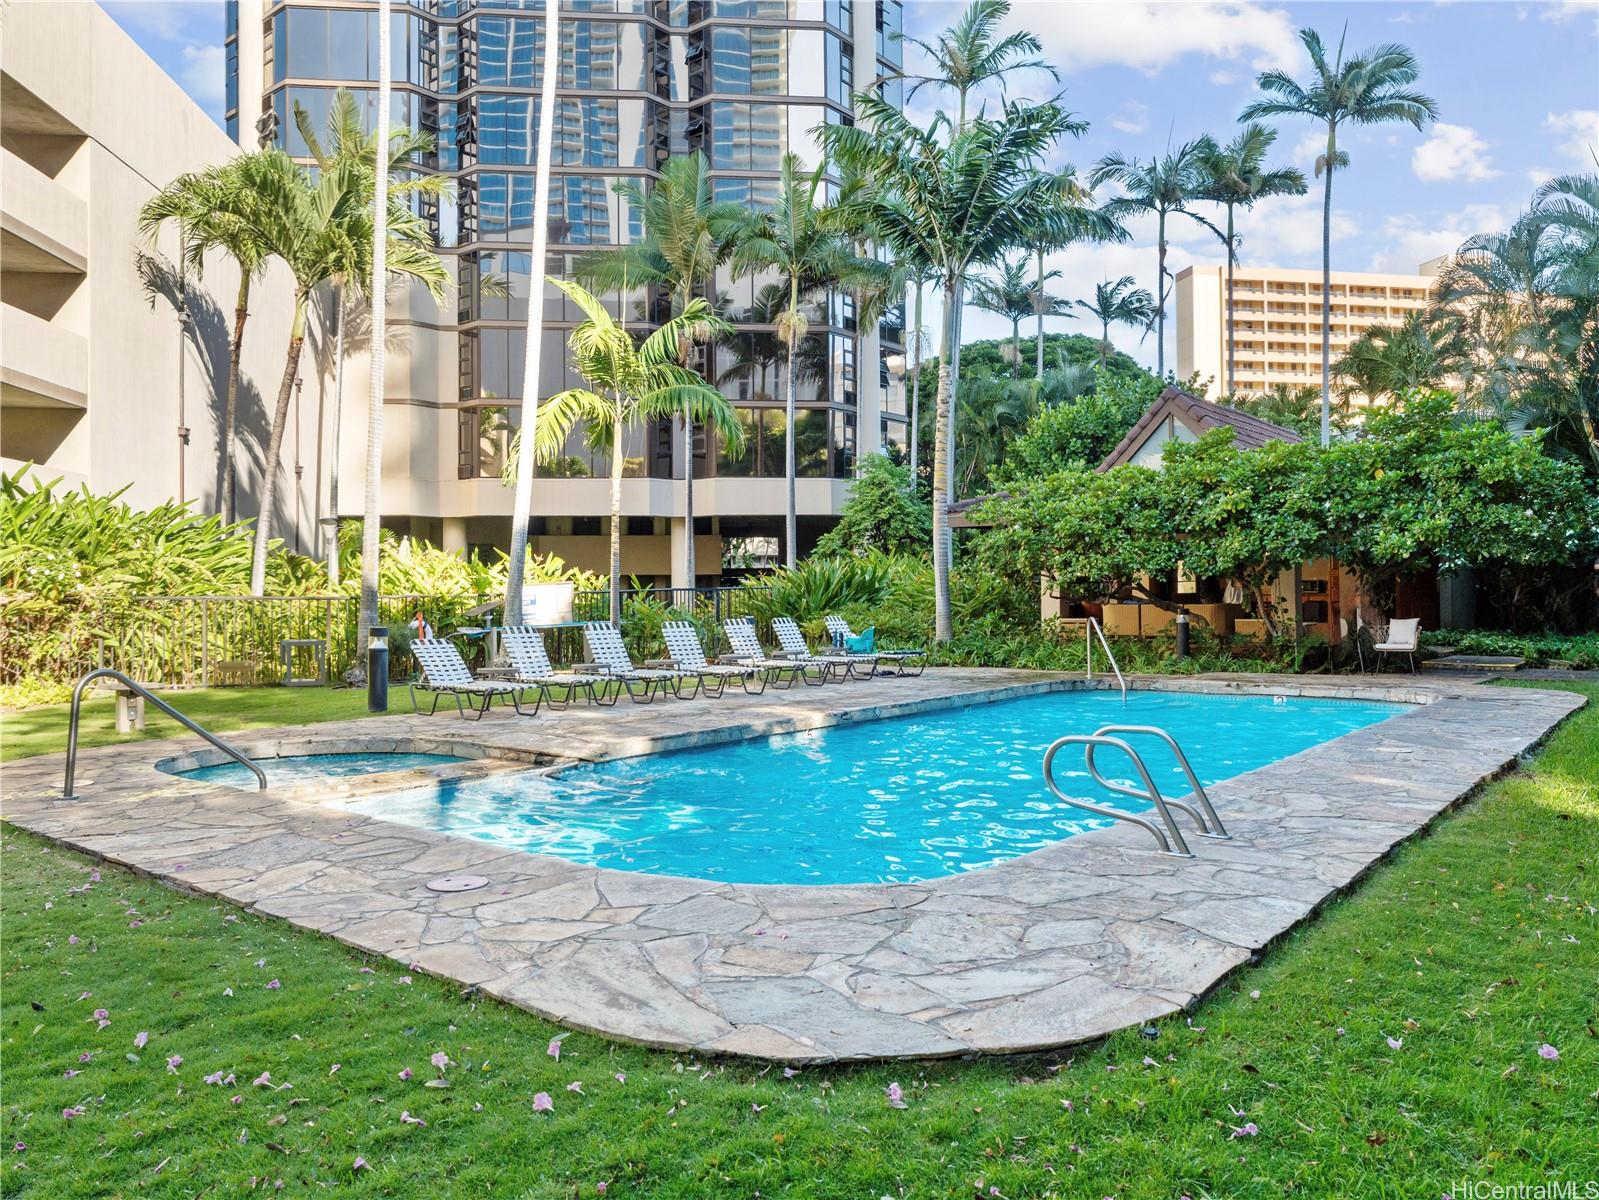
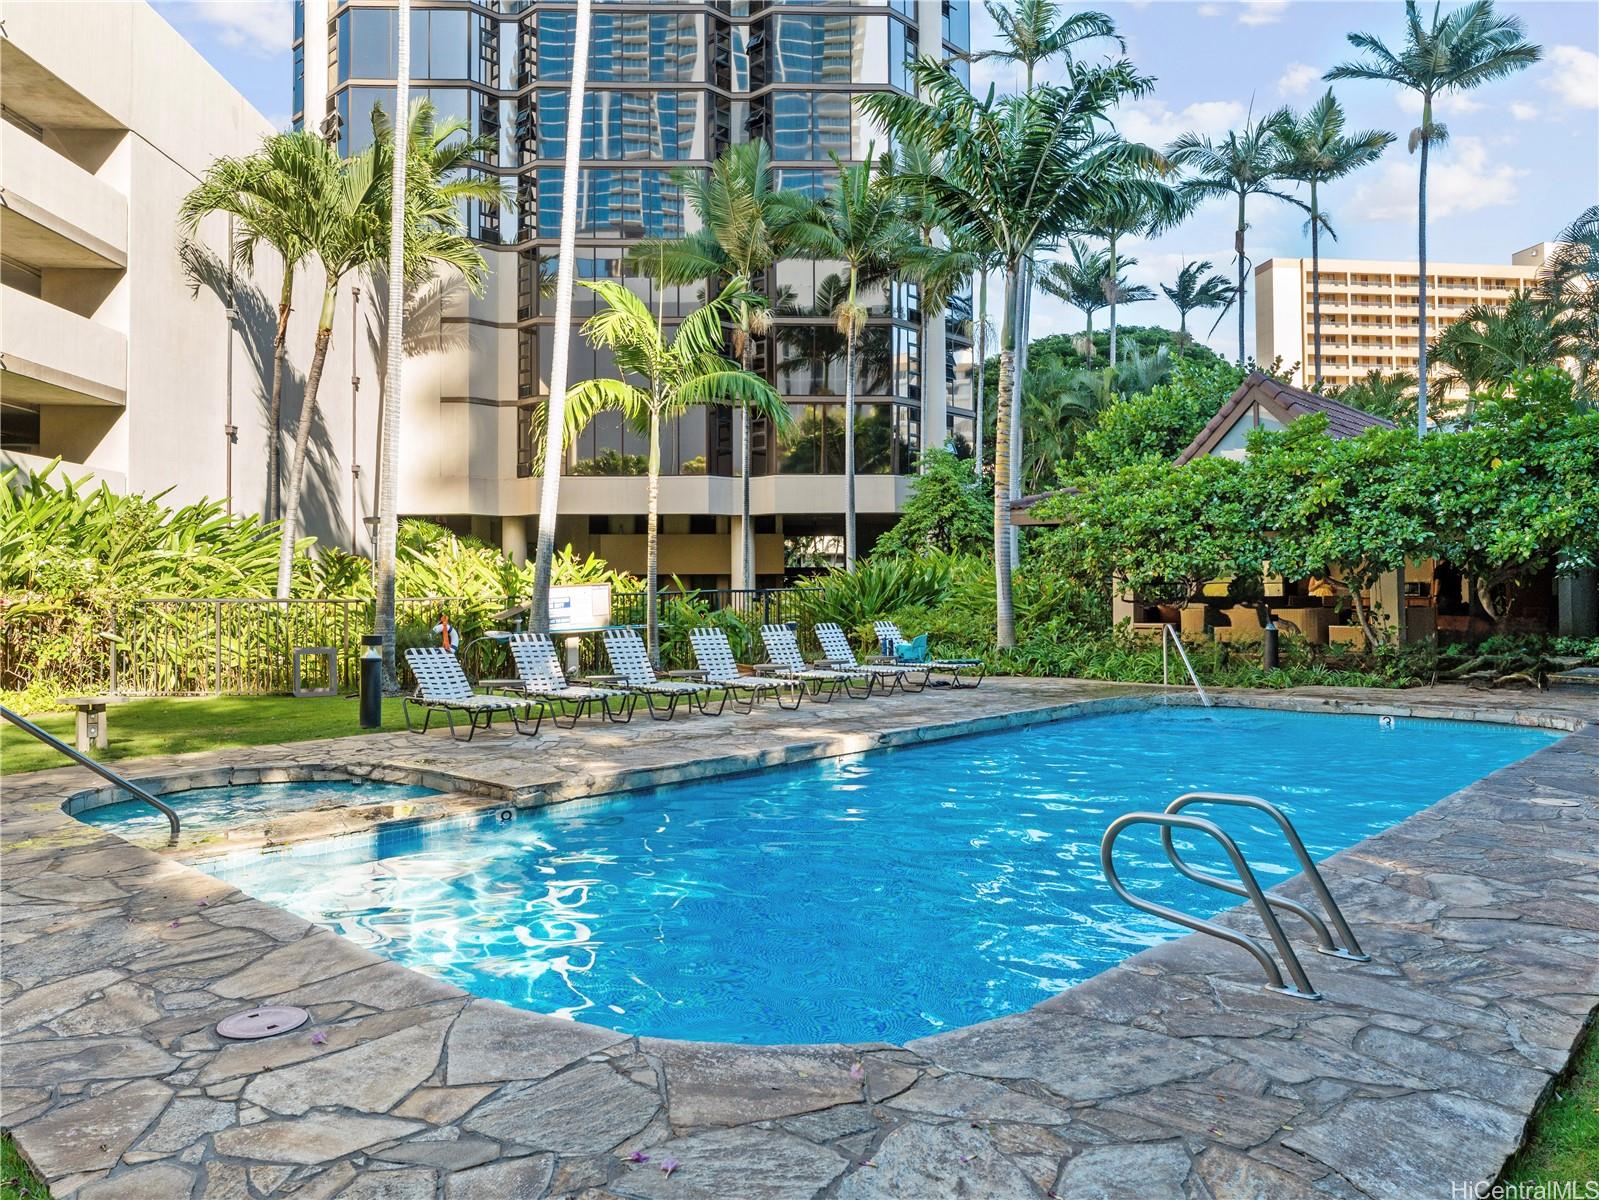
stool: present [208,658,263,686] -> none [213,666,274,697]

